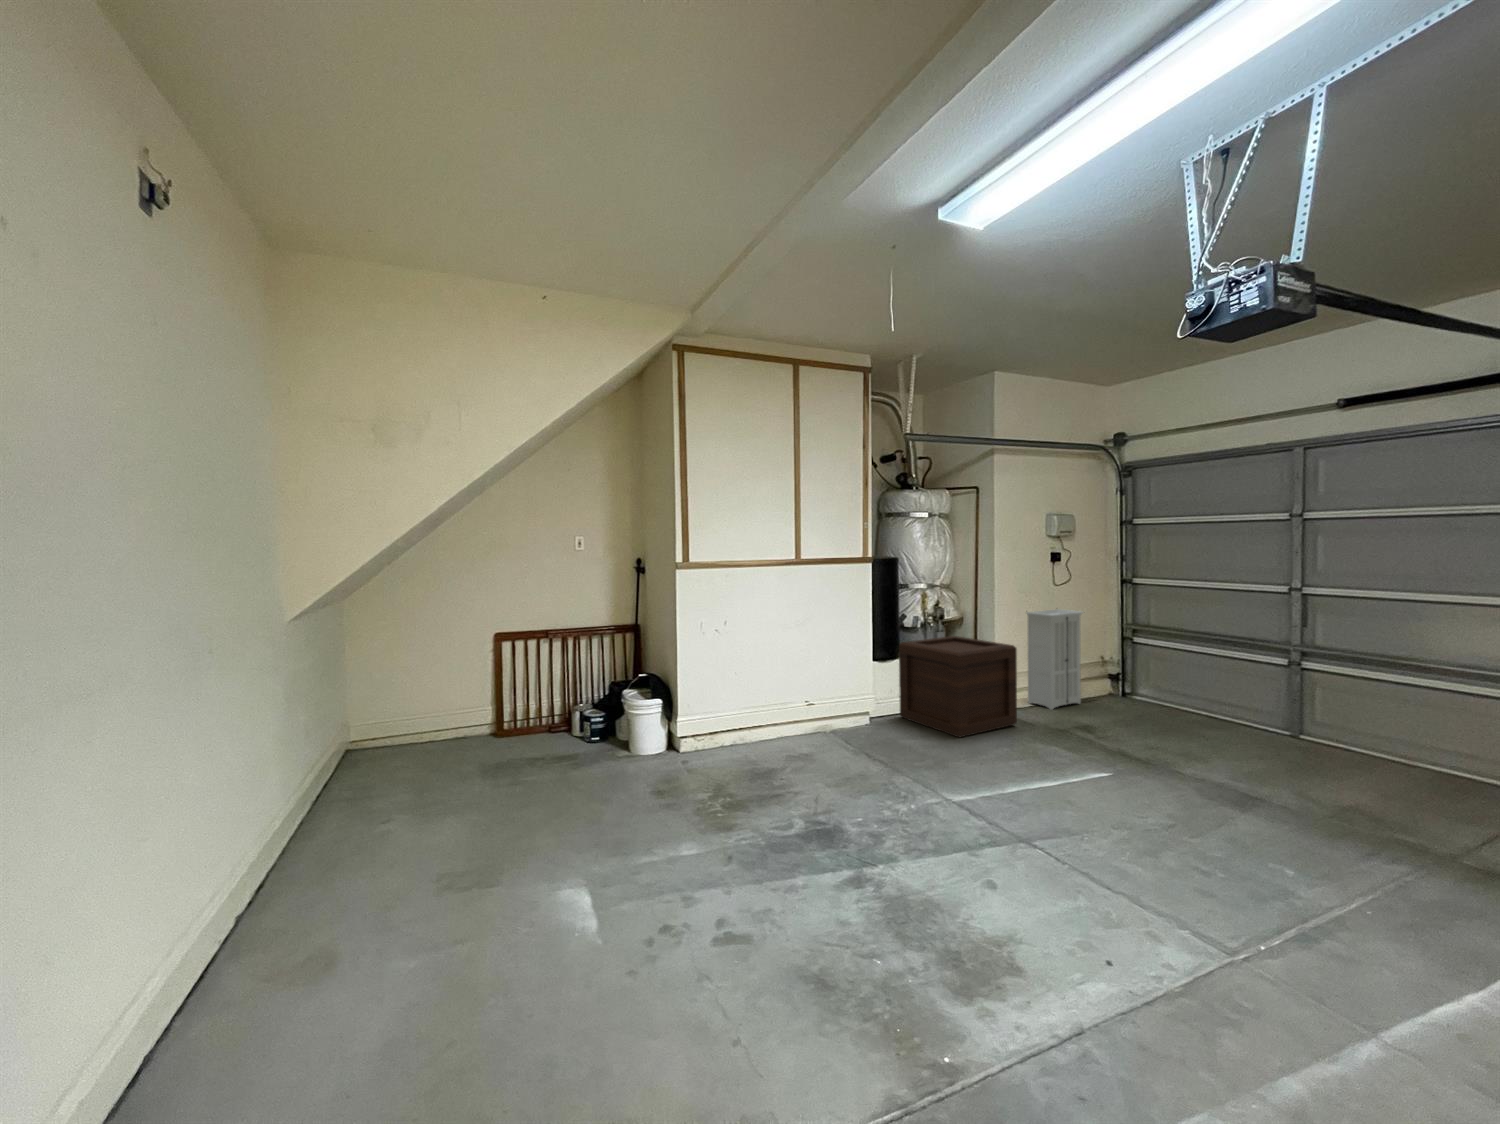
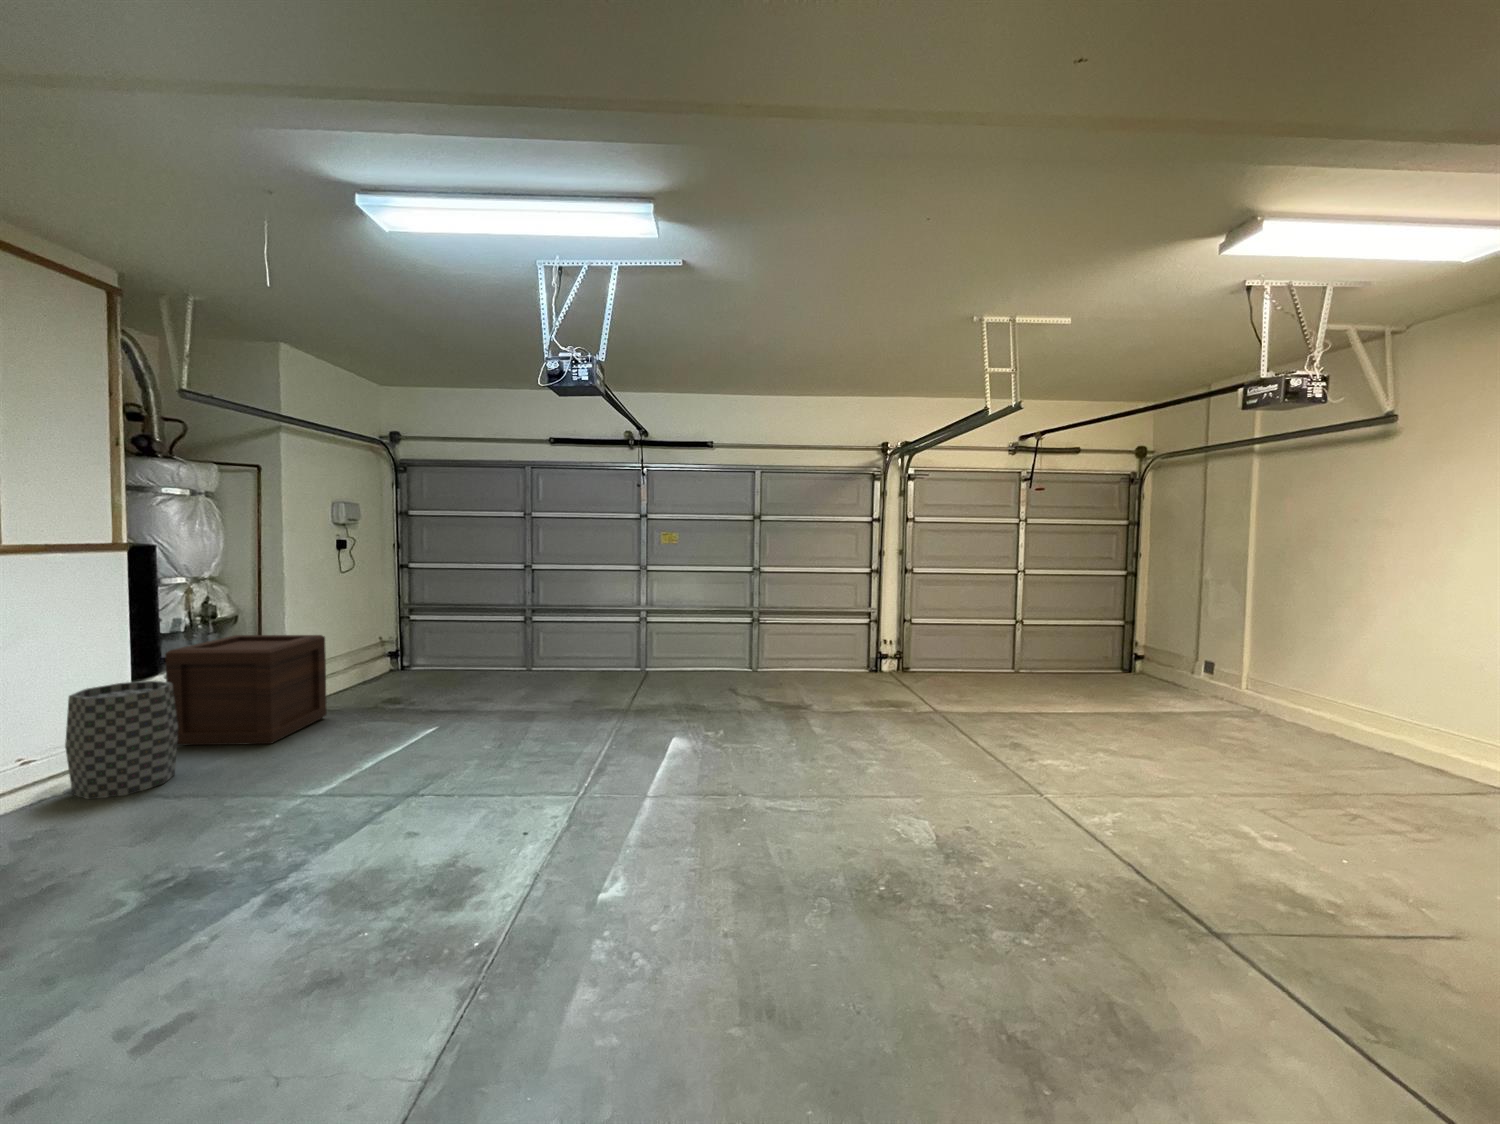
storage cabinet: present [1026,609,1083,709] -> none [317,595,375,697]
trash can: none [828,663,888,748] -> present [65,681,178,799]

